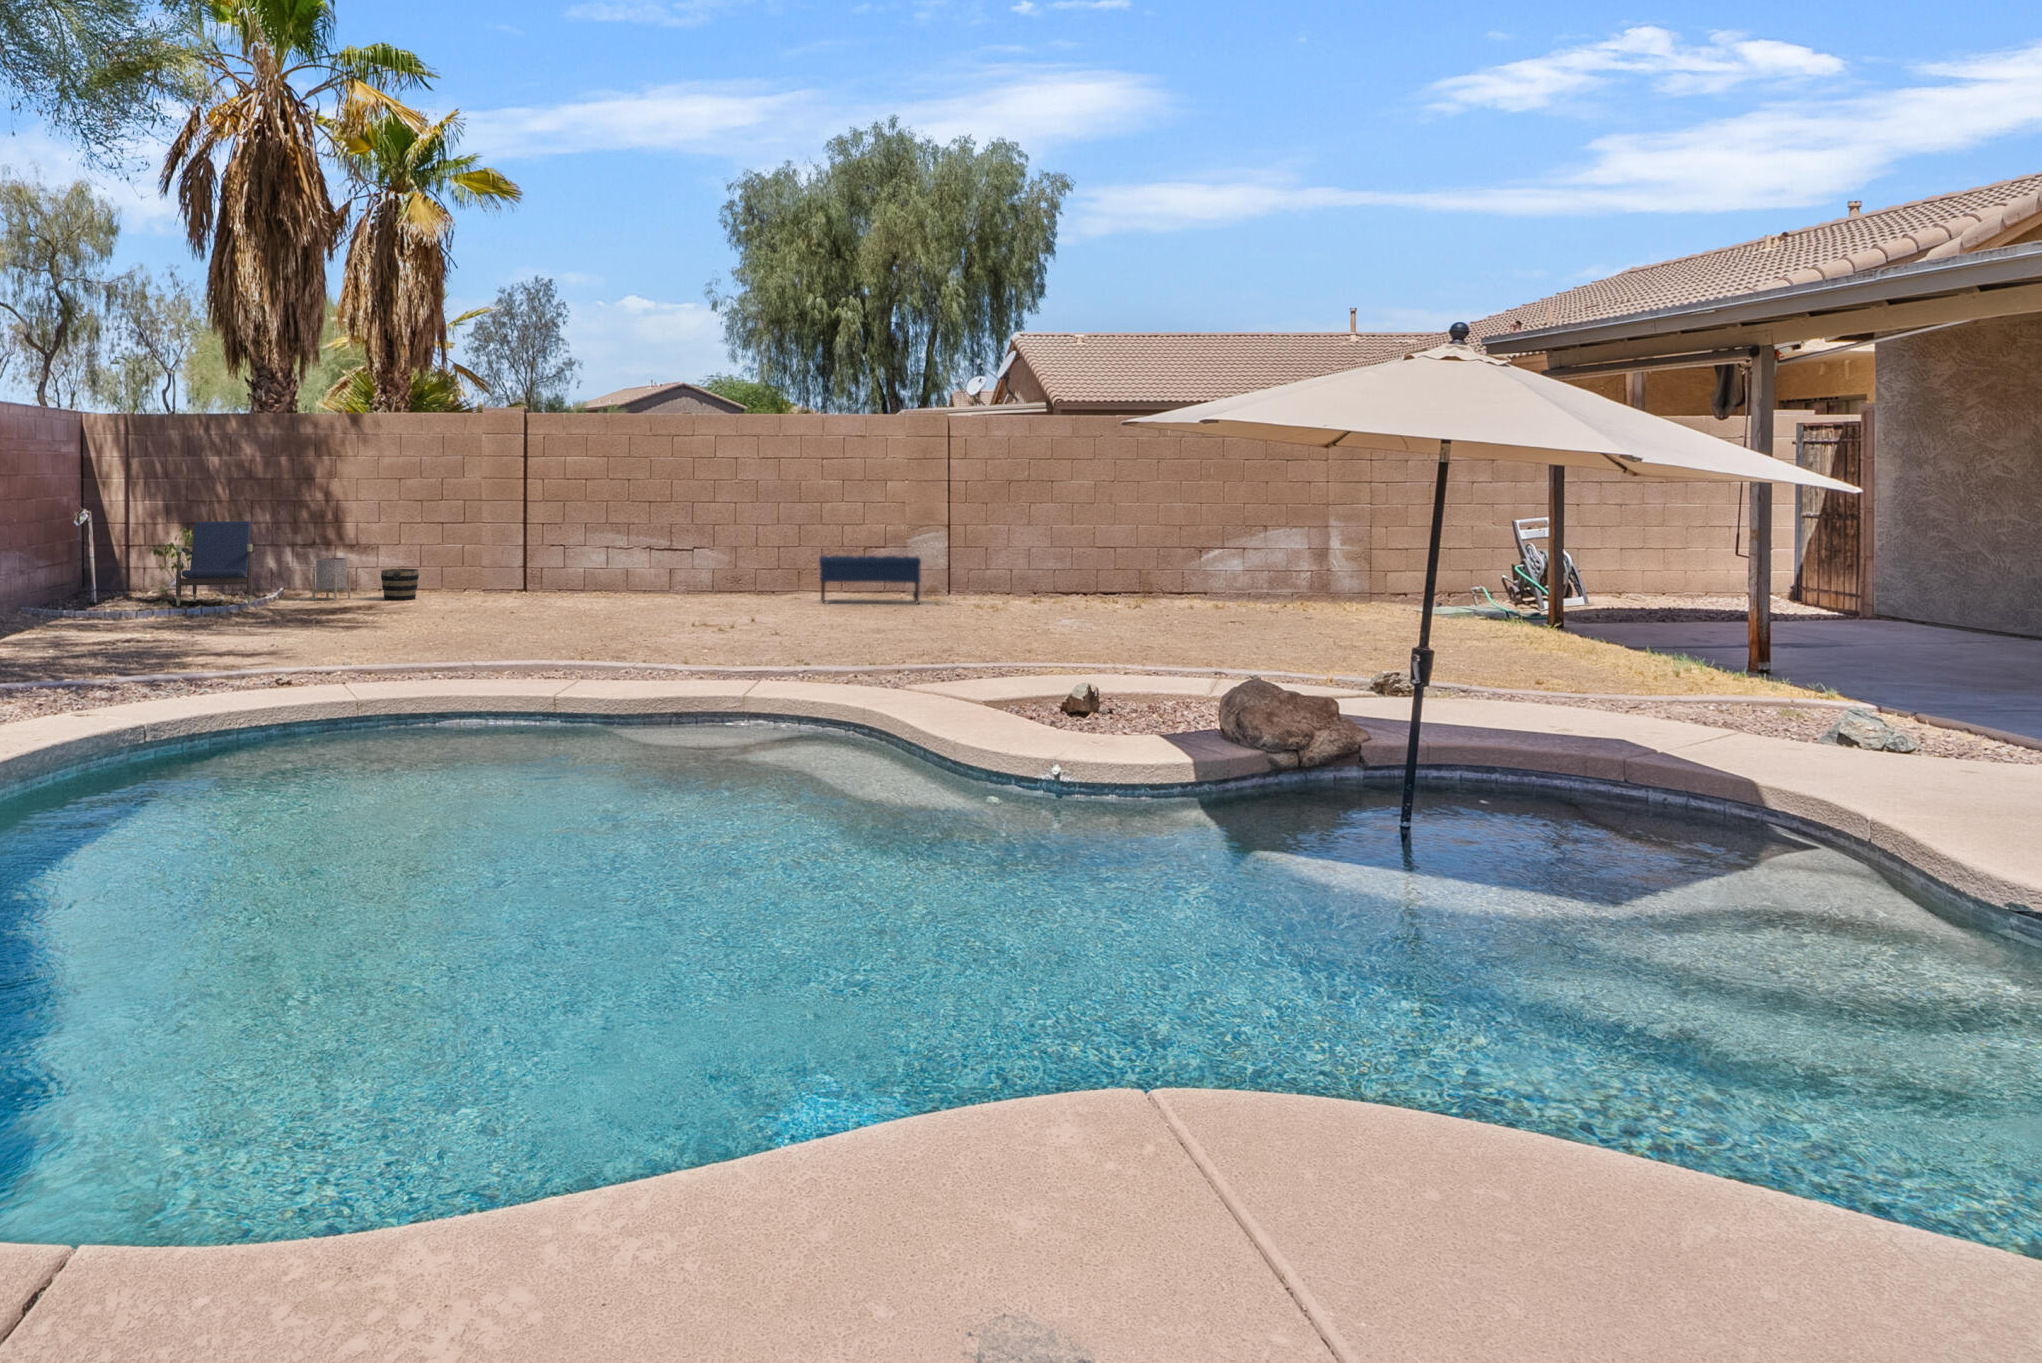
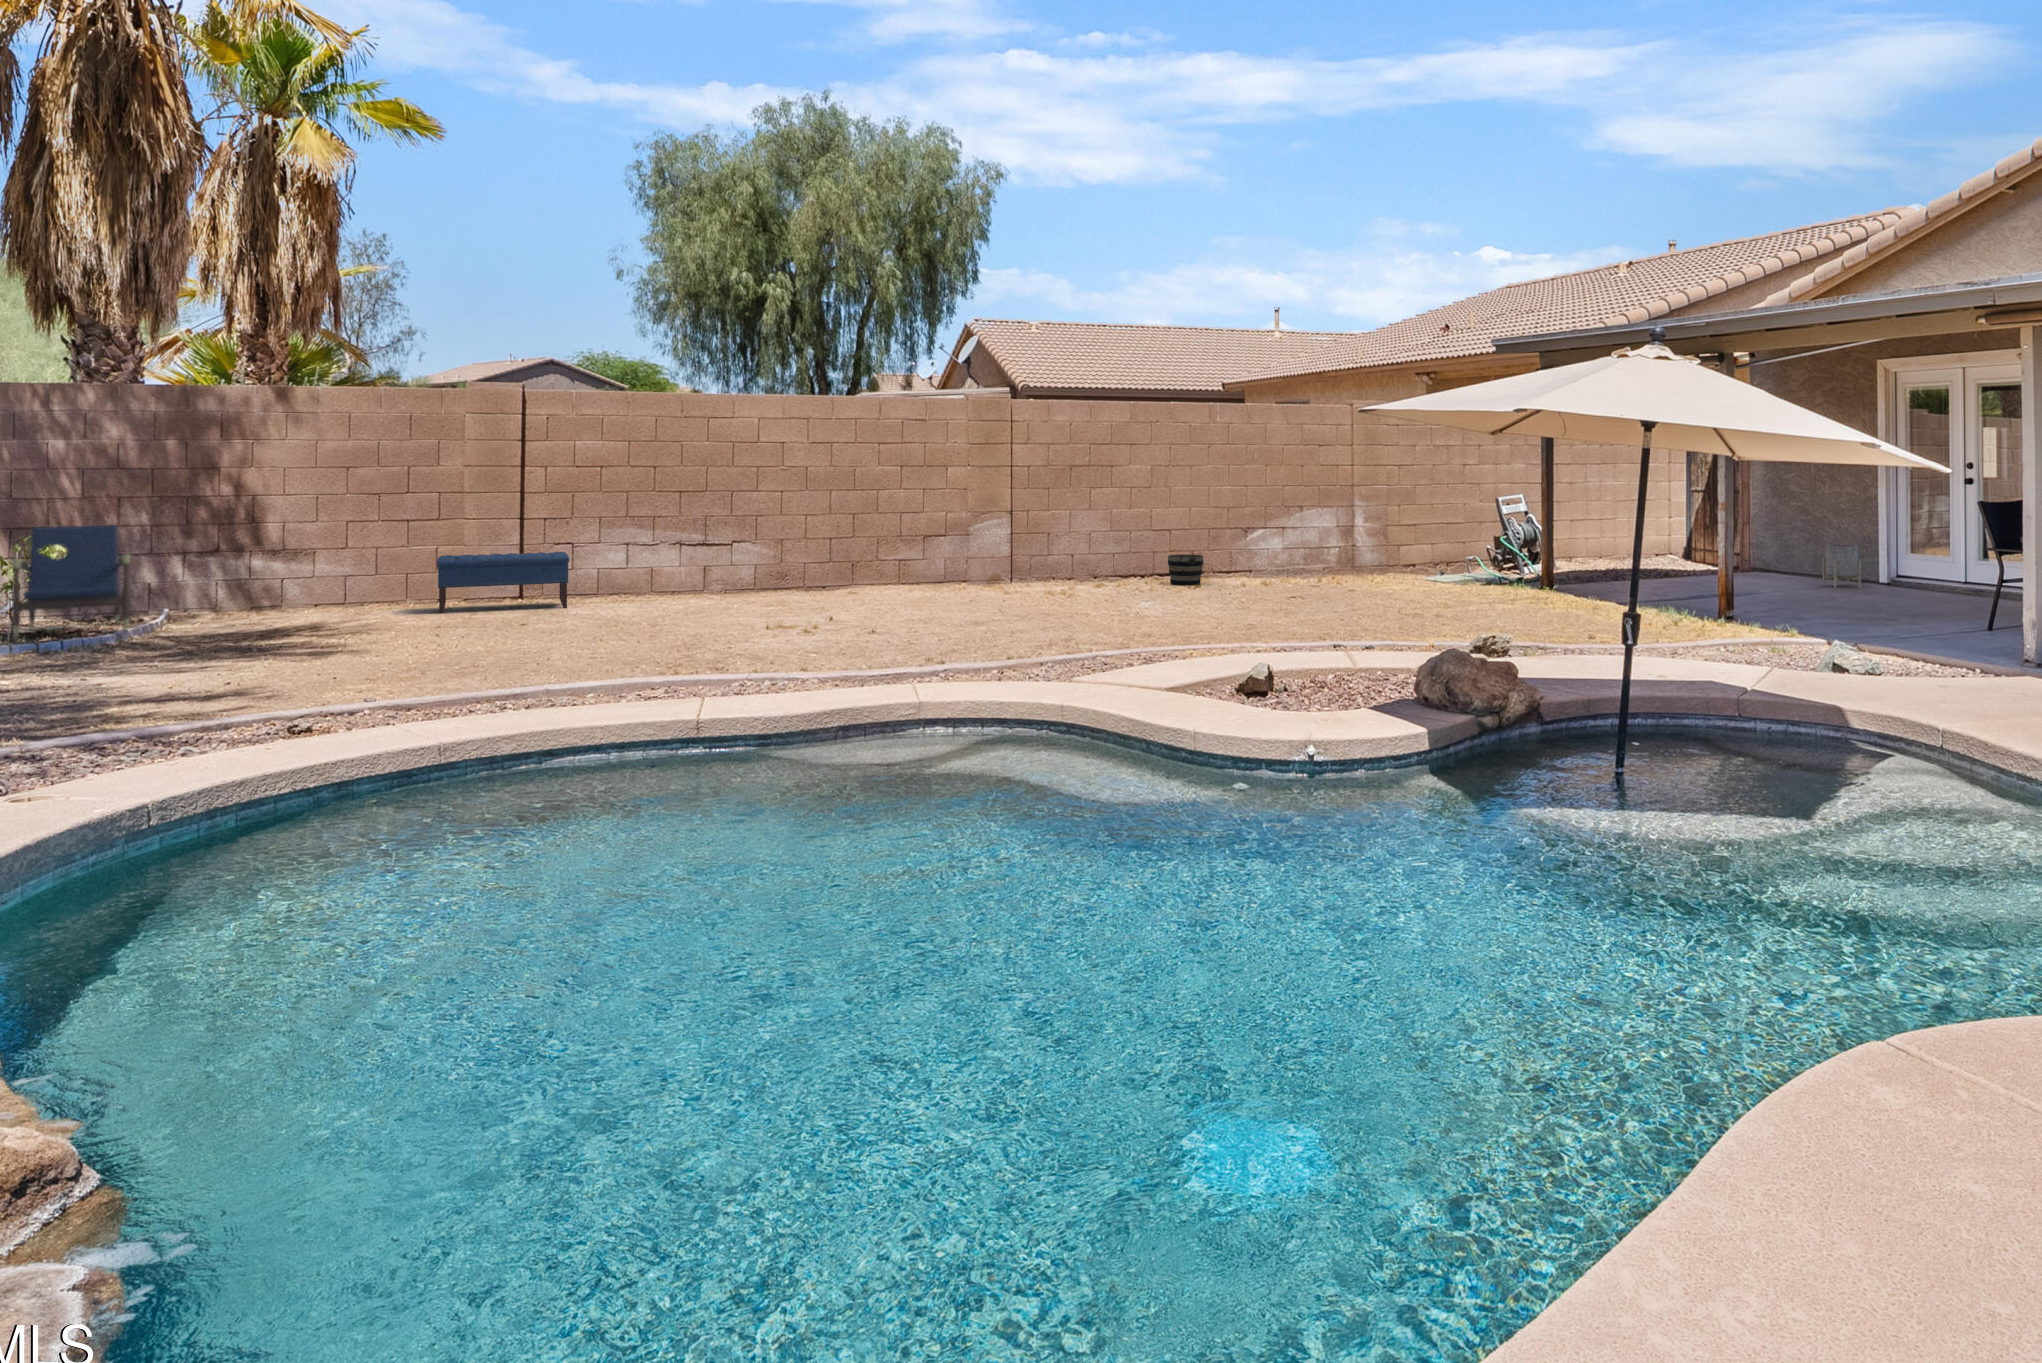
bench: present [819,555,921,604] -> present [437,552,569,614]
planter: present [312,558,351,601] -> present [1823,545,1861,588]
bucket: present [381,569,419,601] -> present [1168,554,1203,585]

